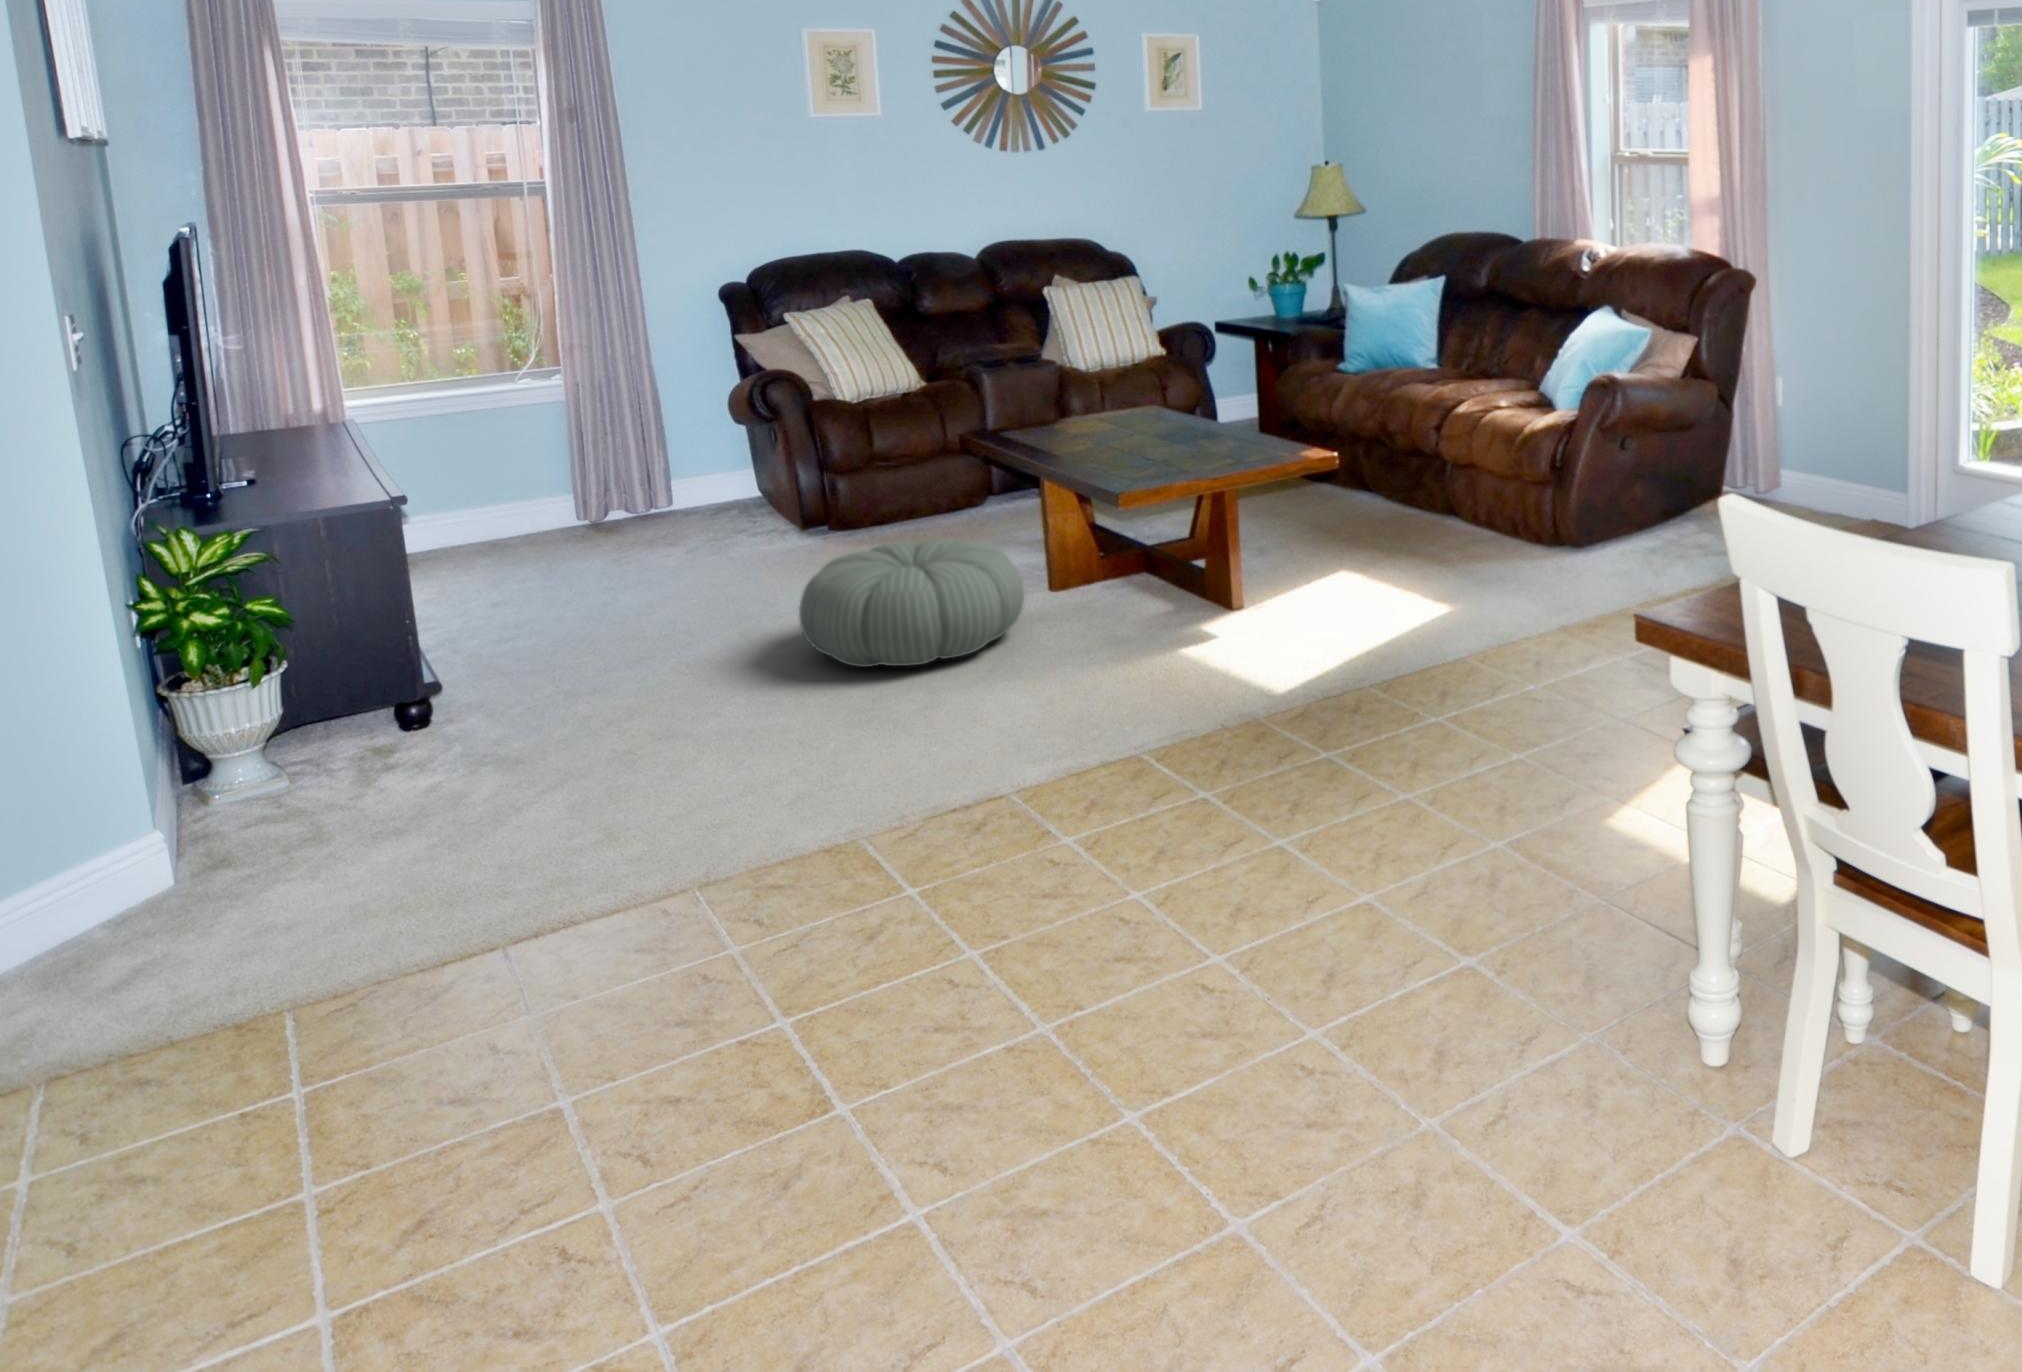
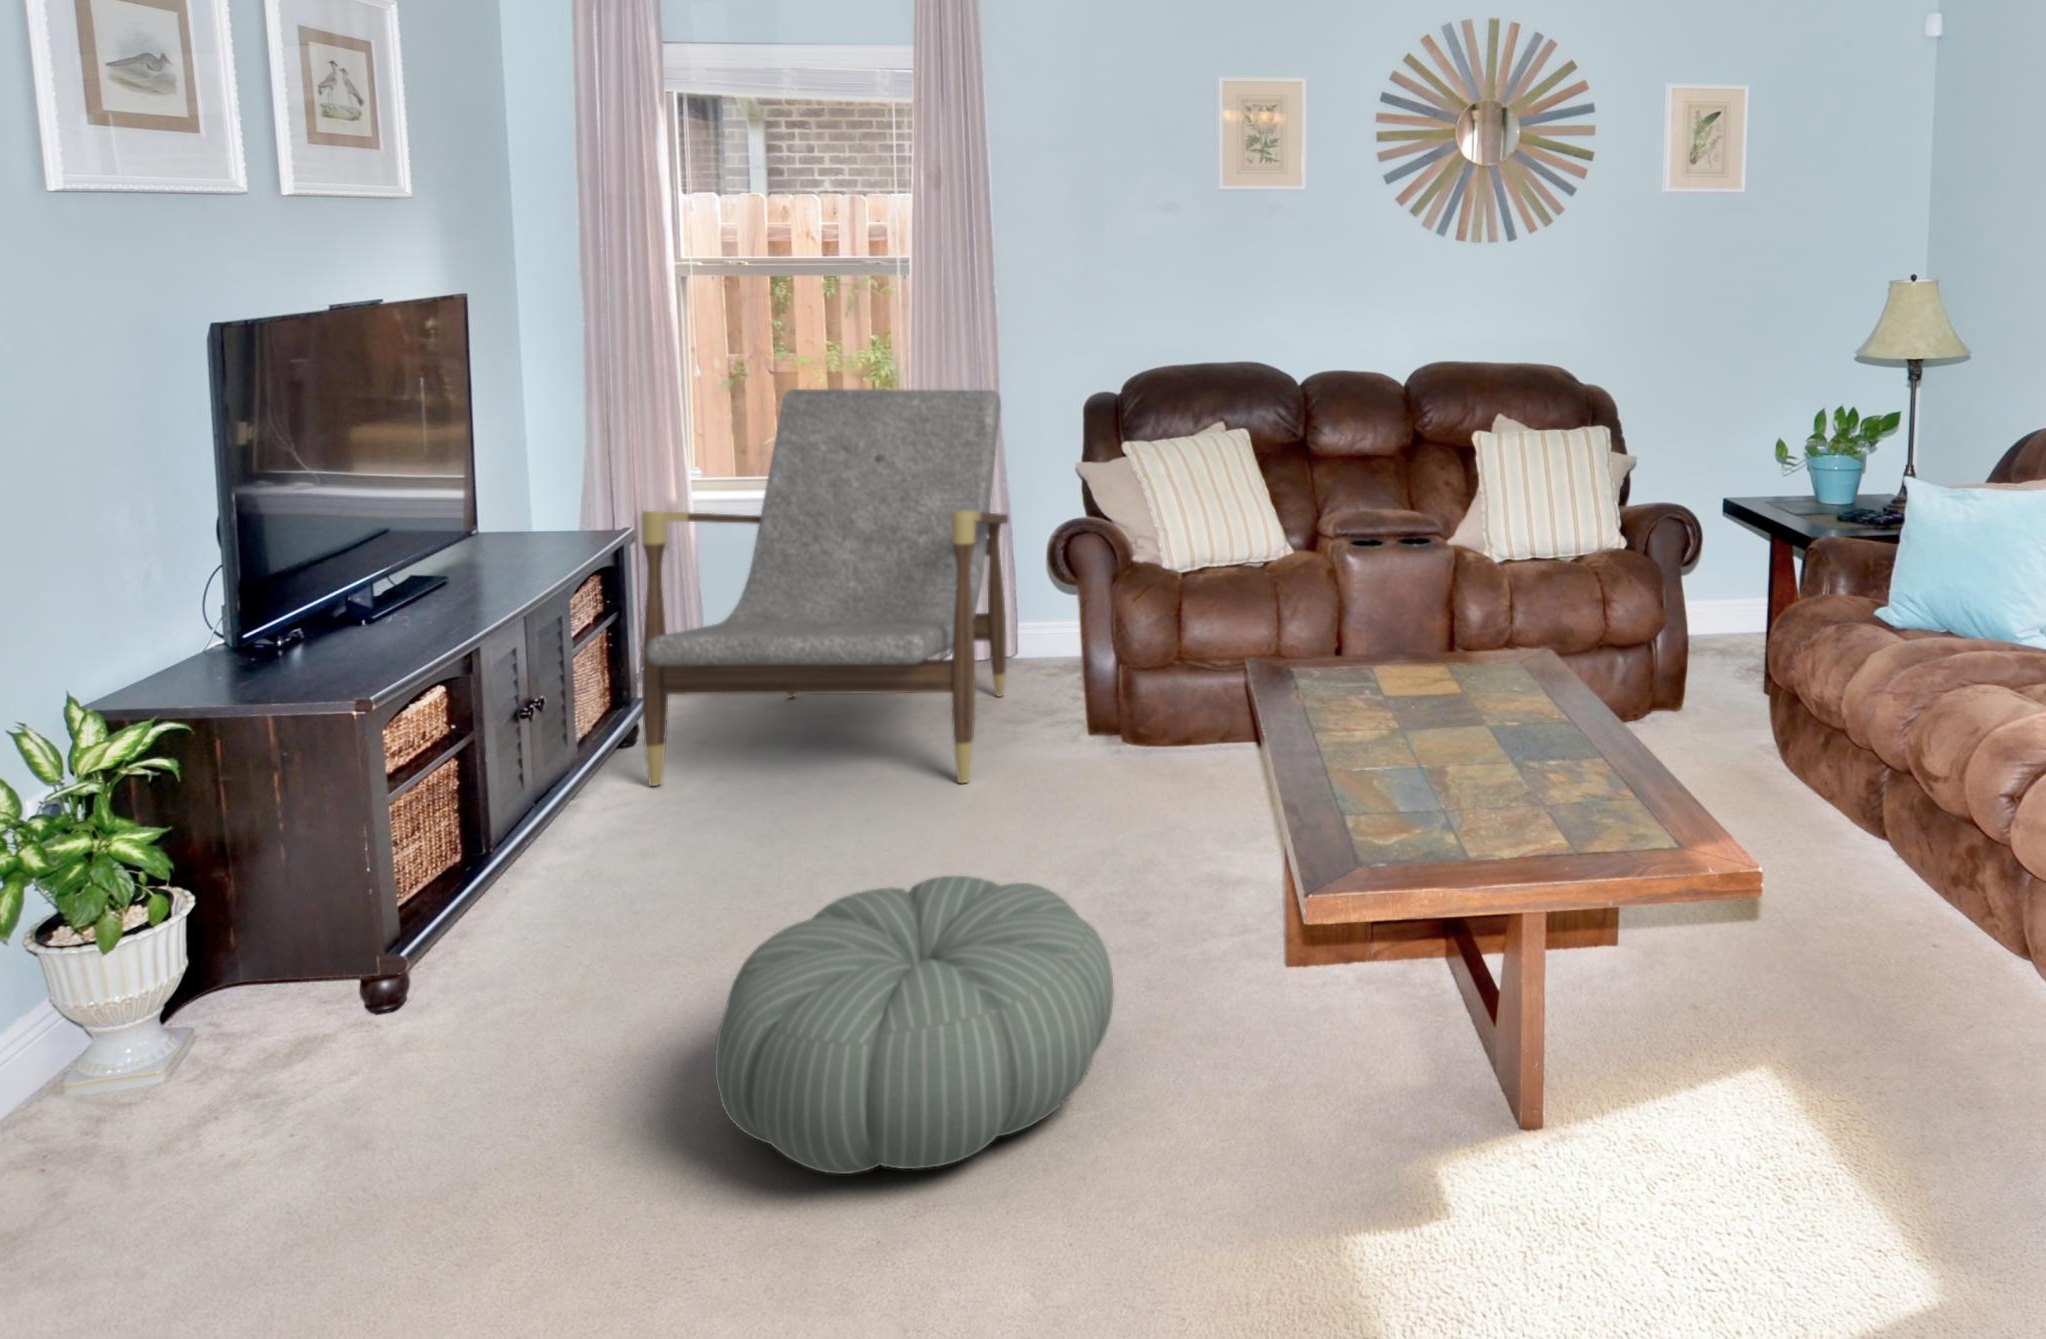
armchair: none [459,285,751,597] -> present [642,389,1008,786]

